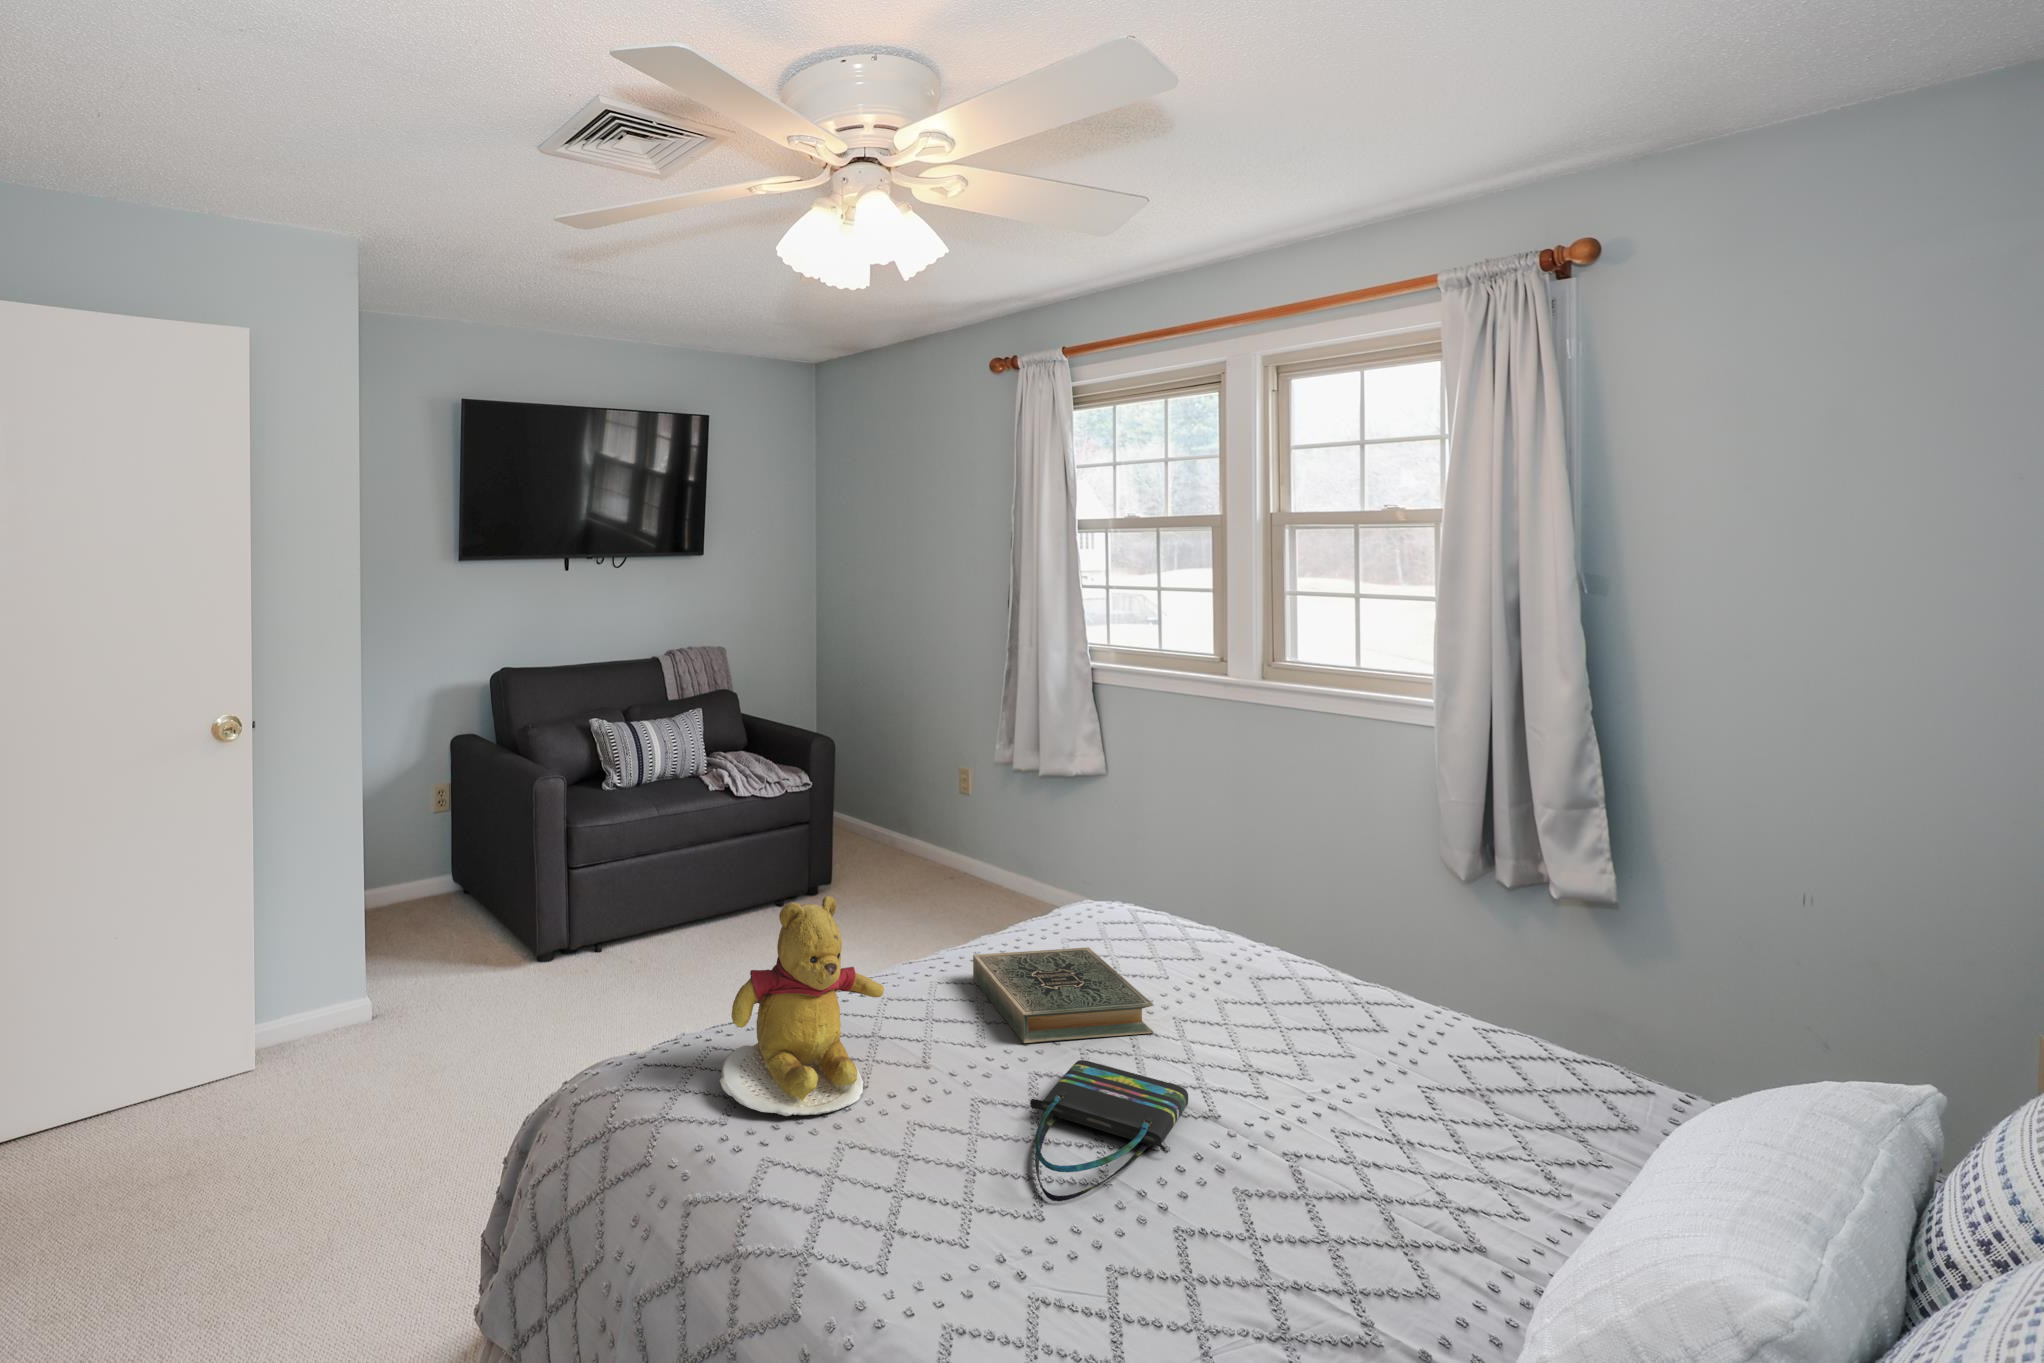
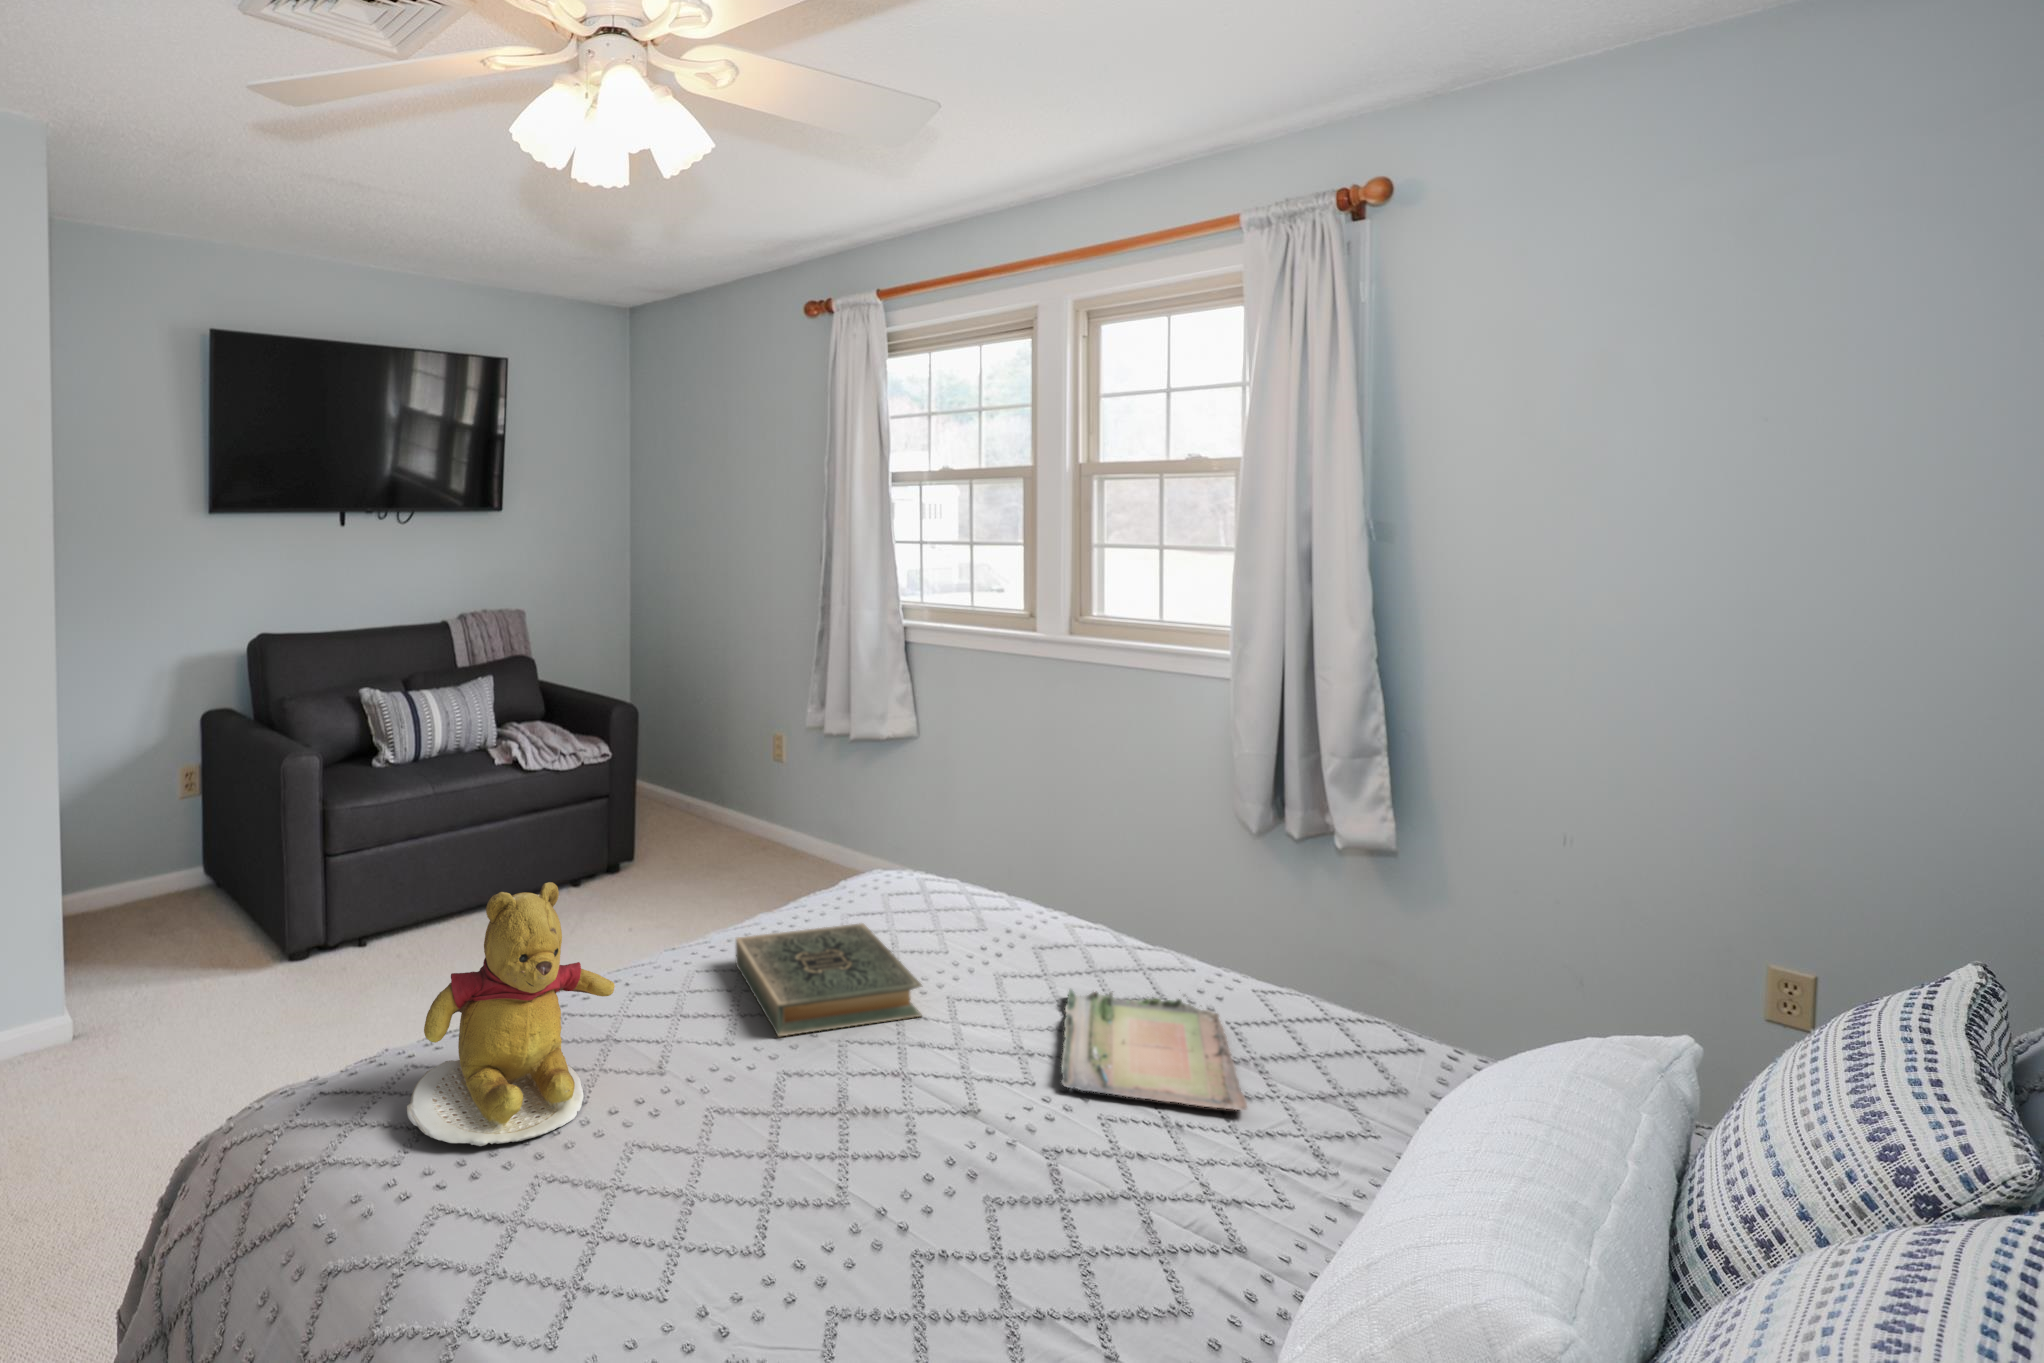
tray: none [1290,1015,1478,1131] -> present [1061,989,1247,1110]
tote bag: present [1030,1060,1188,1201] -> none [763,1055,947,1231]

